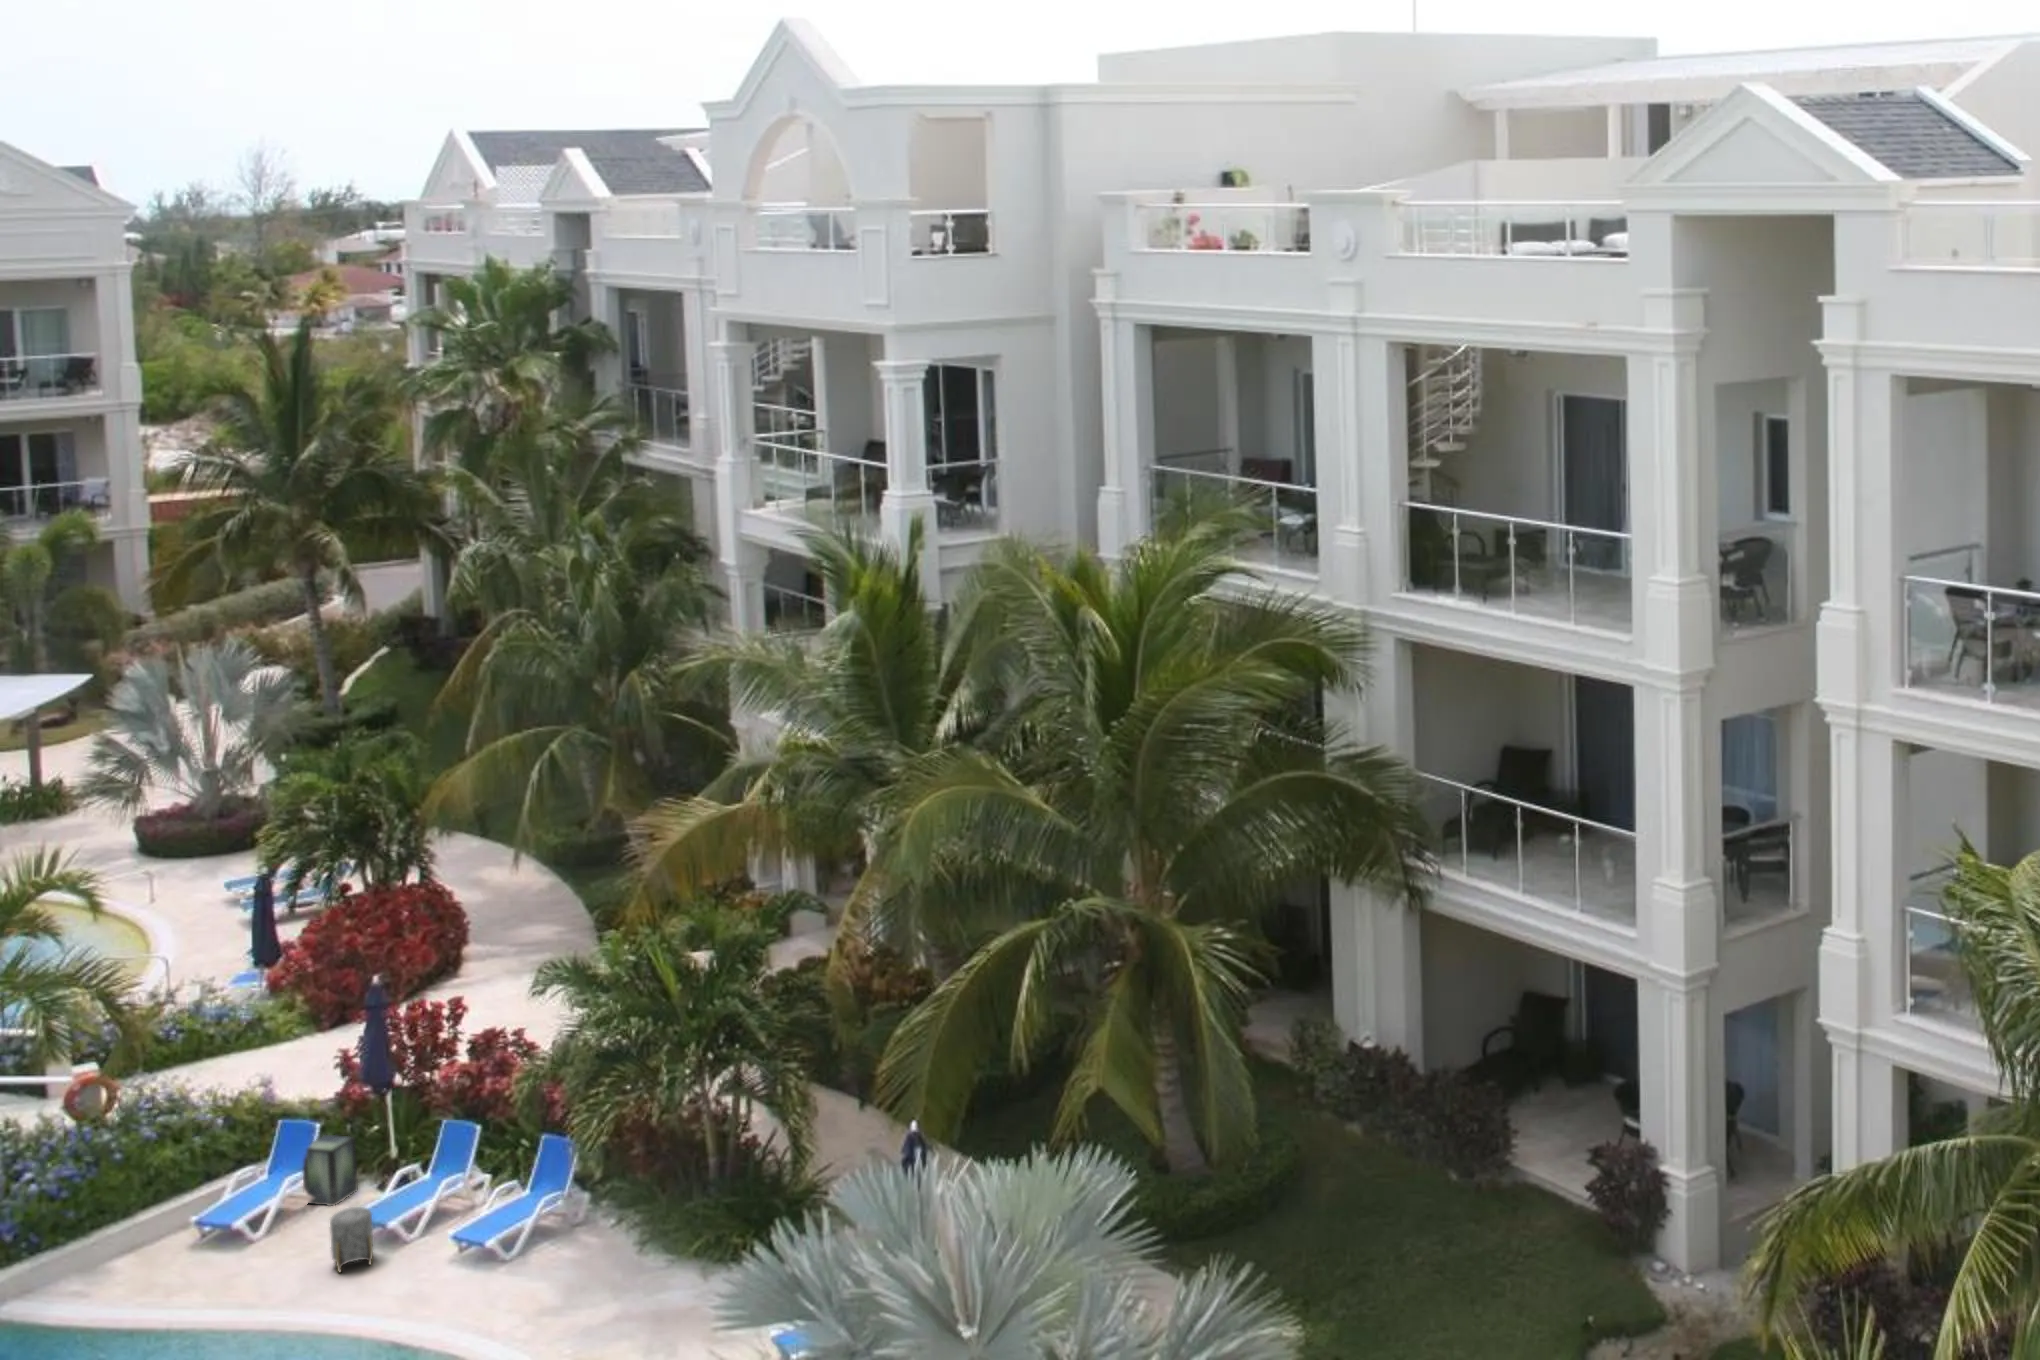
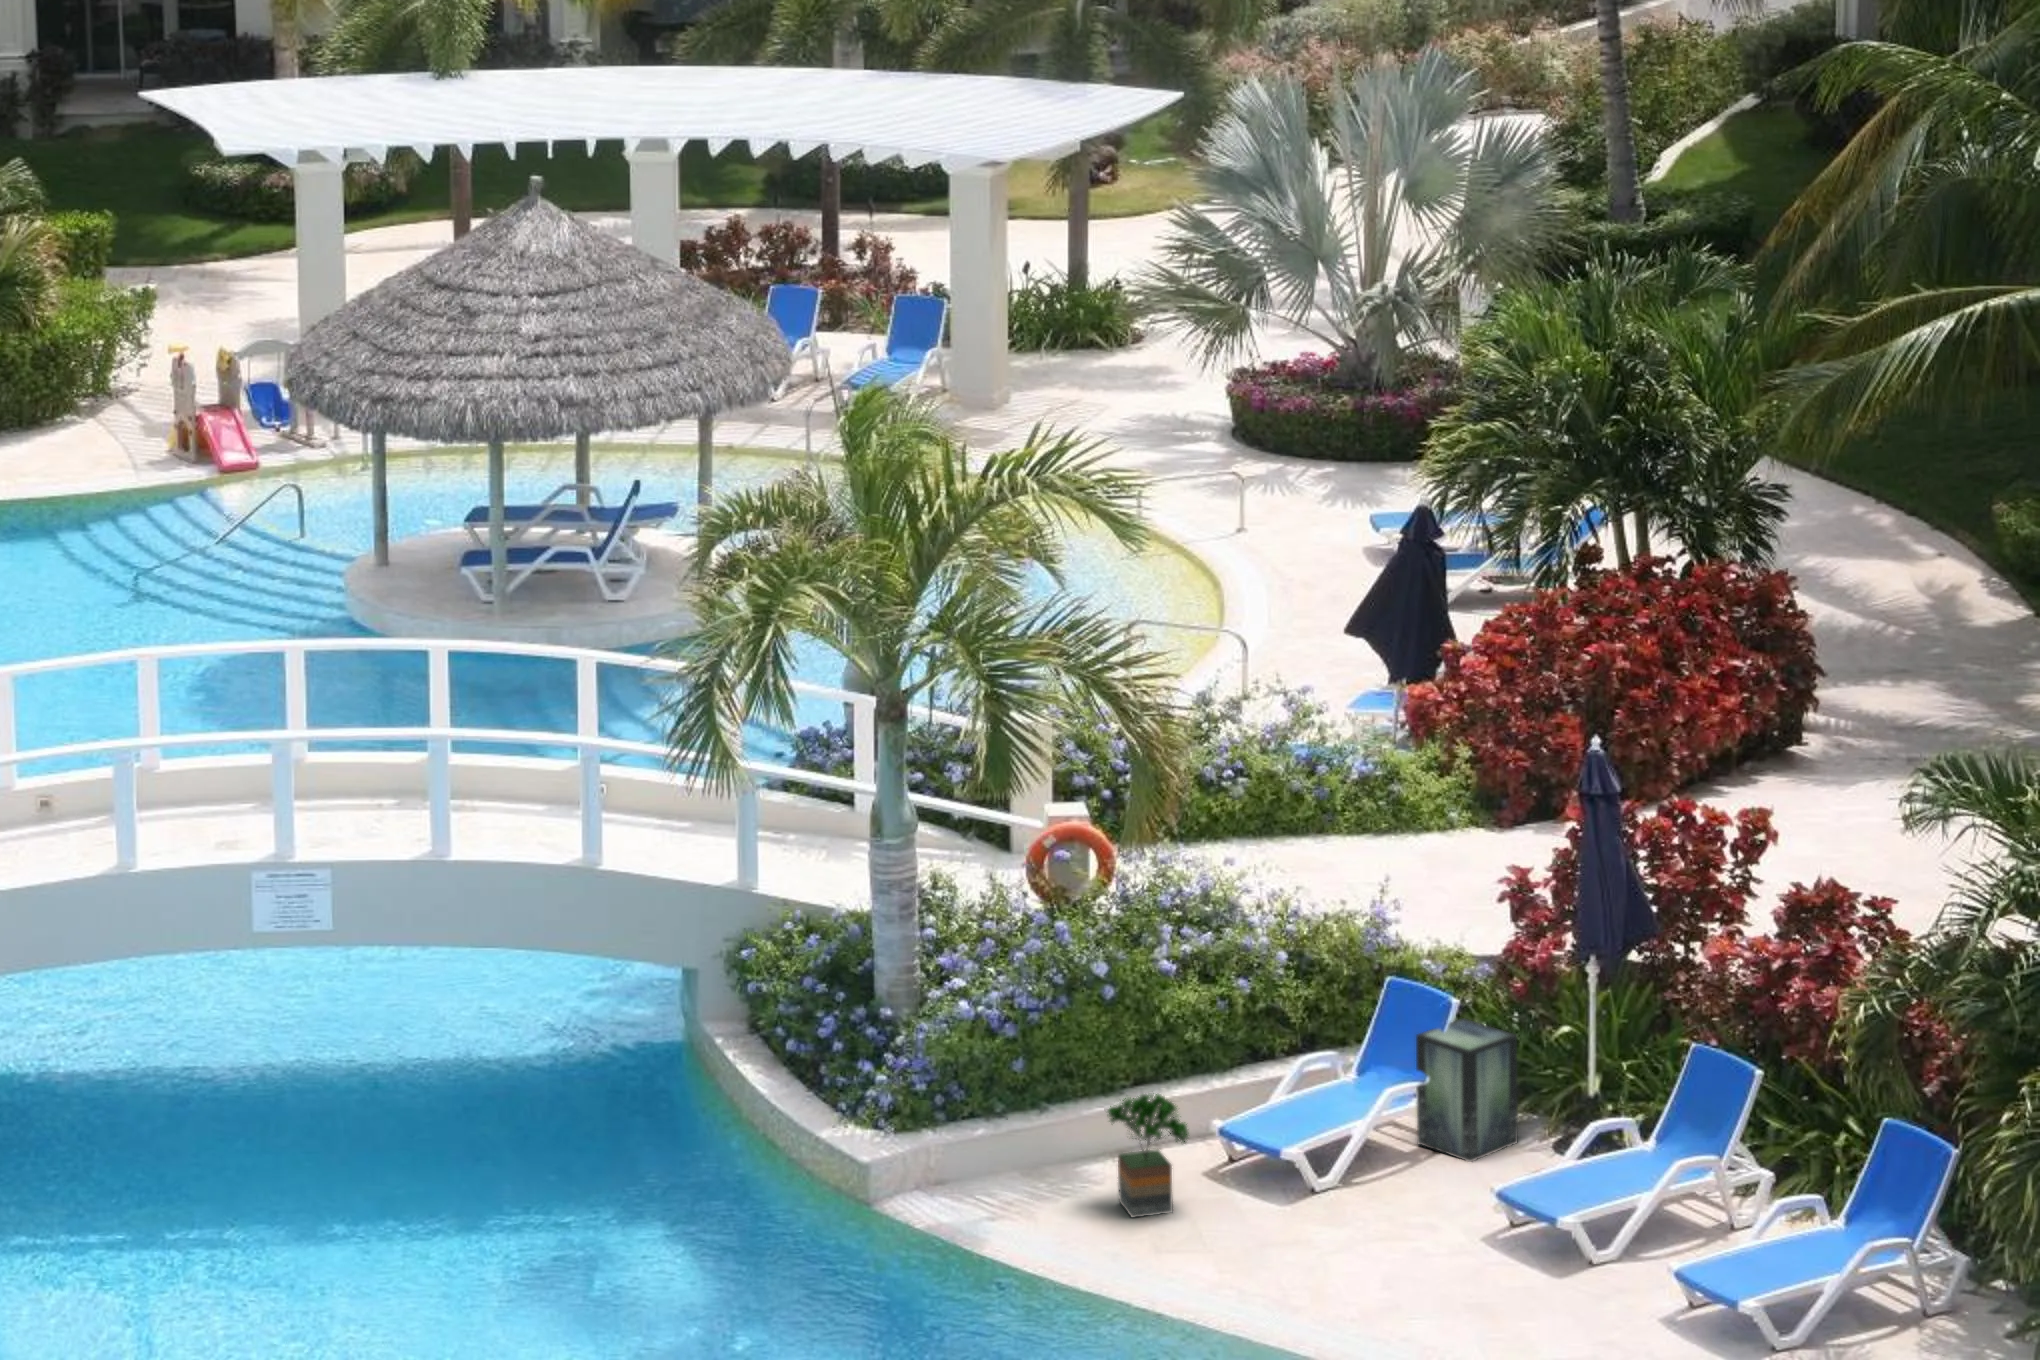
stool: present [330,1207,373,1272] -> none [1446,1169,1526,1295]
potted tree: none [132,1210,183,1279] -> present [1108,1093,1189,1217]

